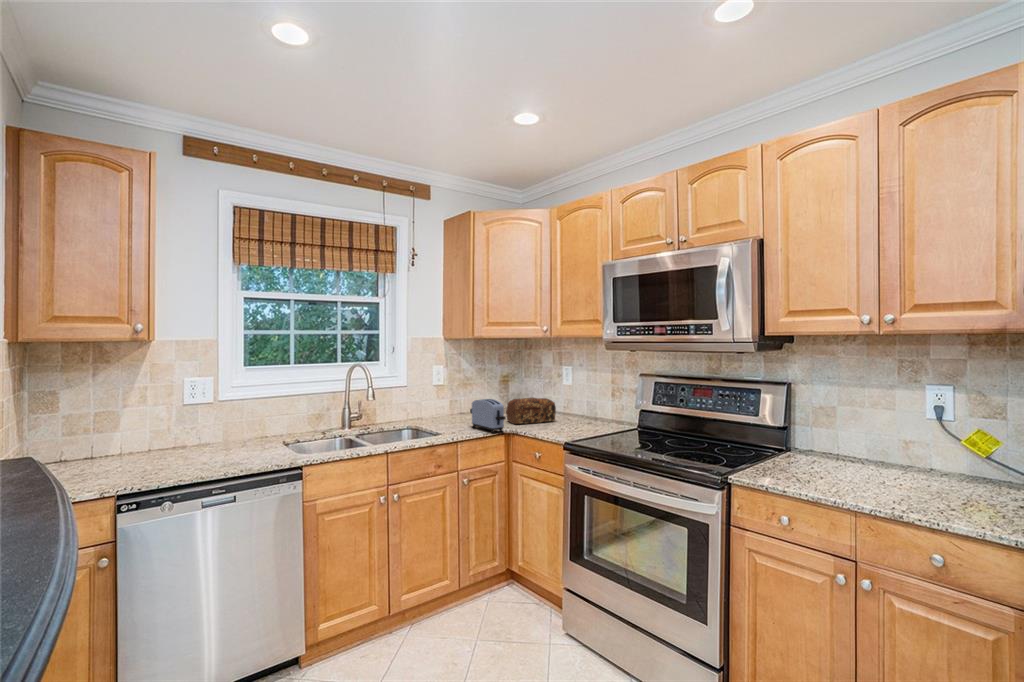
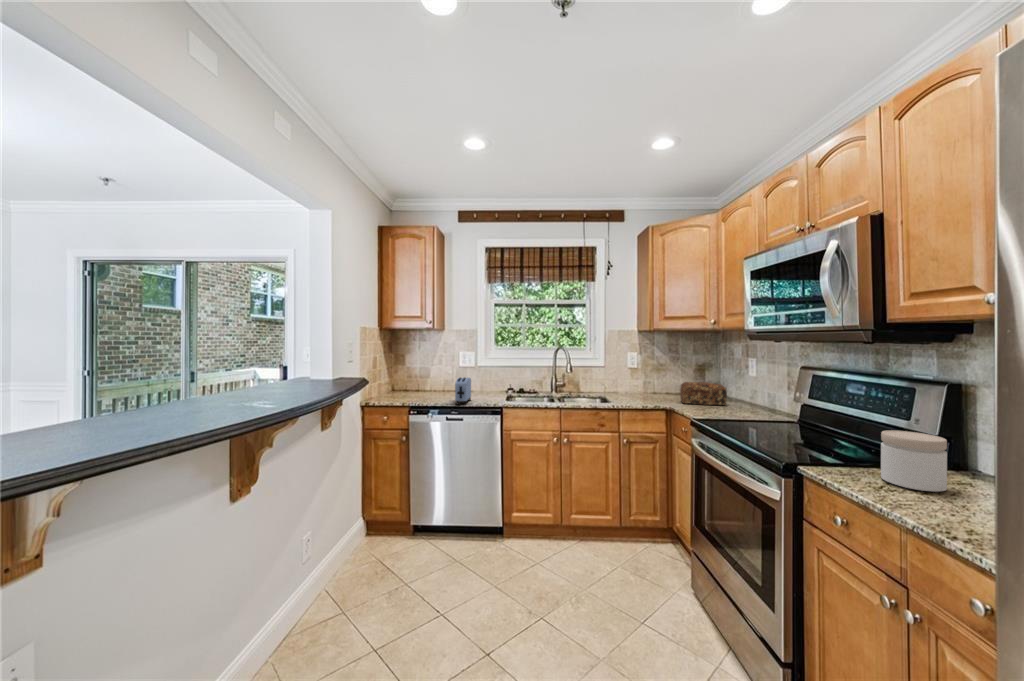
toaster: present [470,399,506,433] -> present [455,378,471,405]
jar: none [754,433,796,479] -> present [881,430,947,492]

